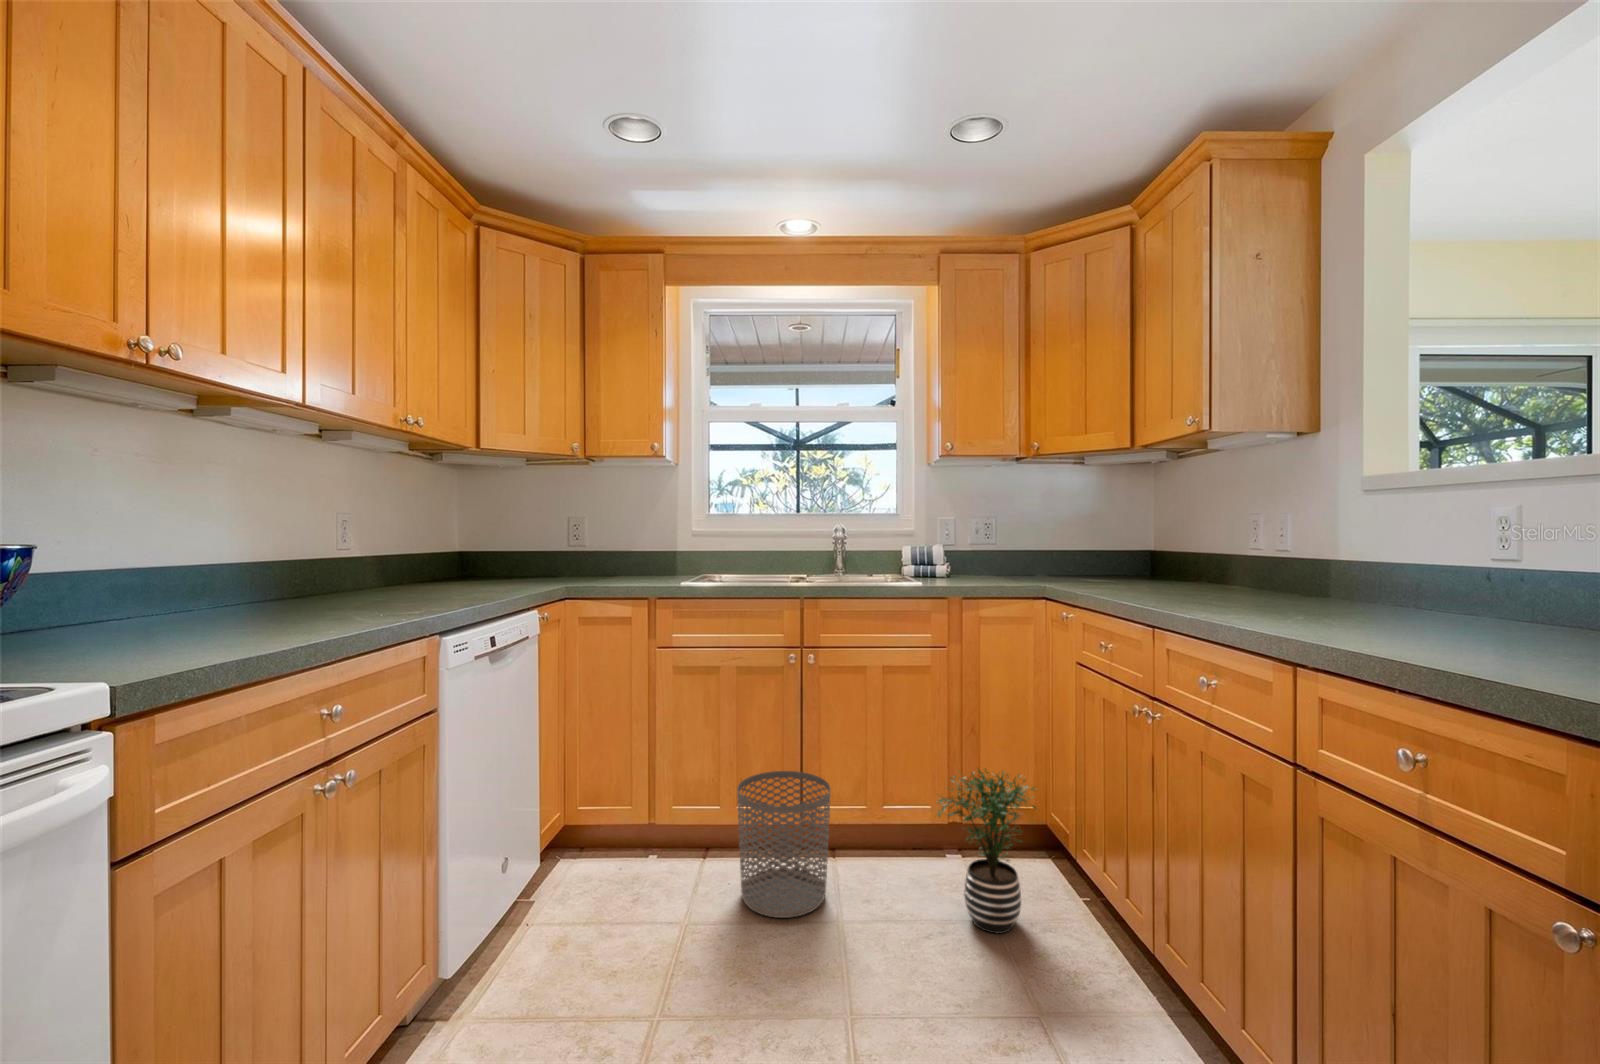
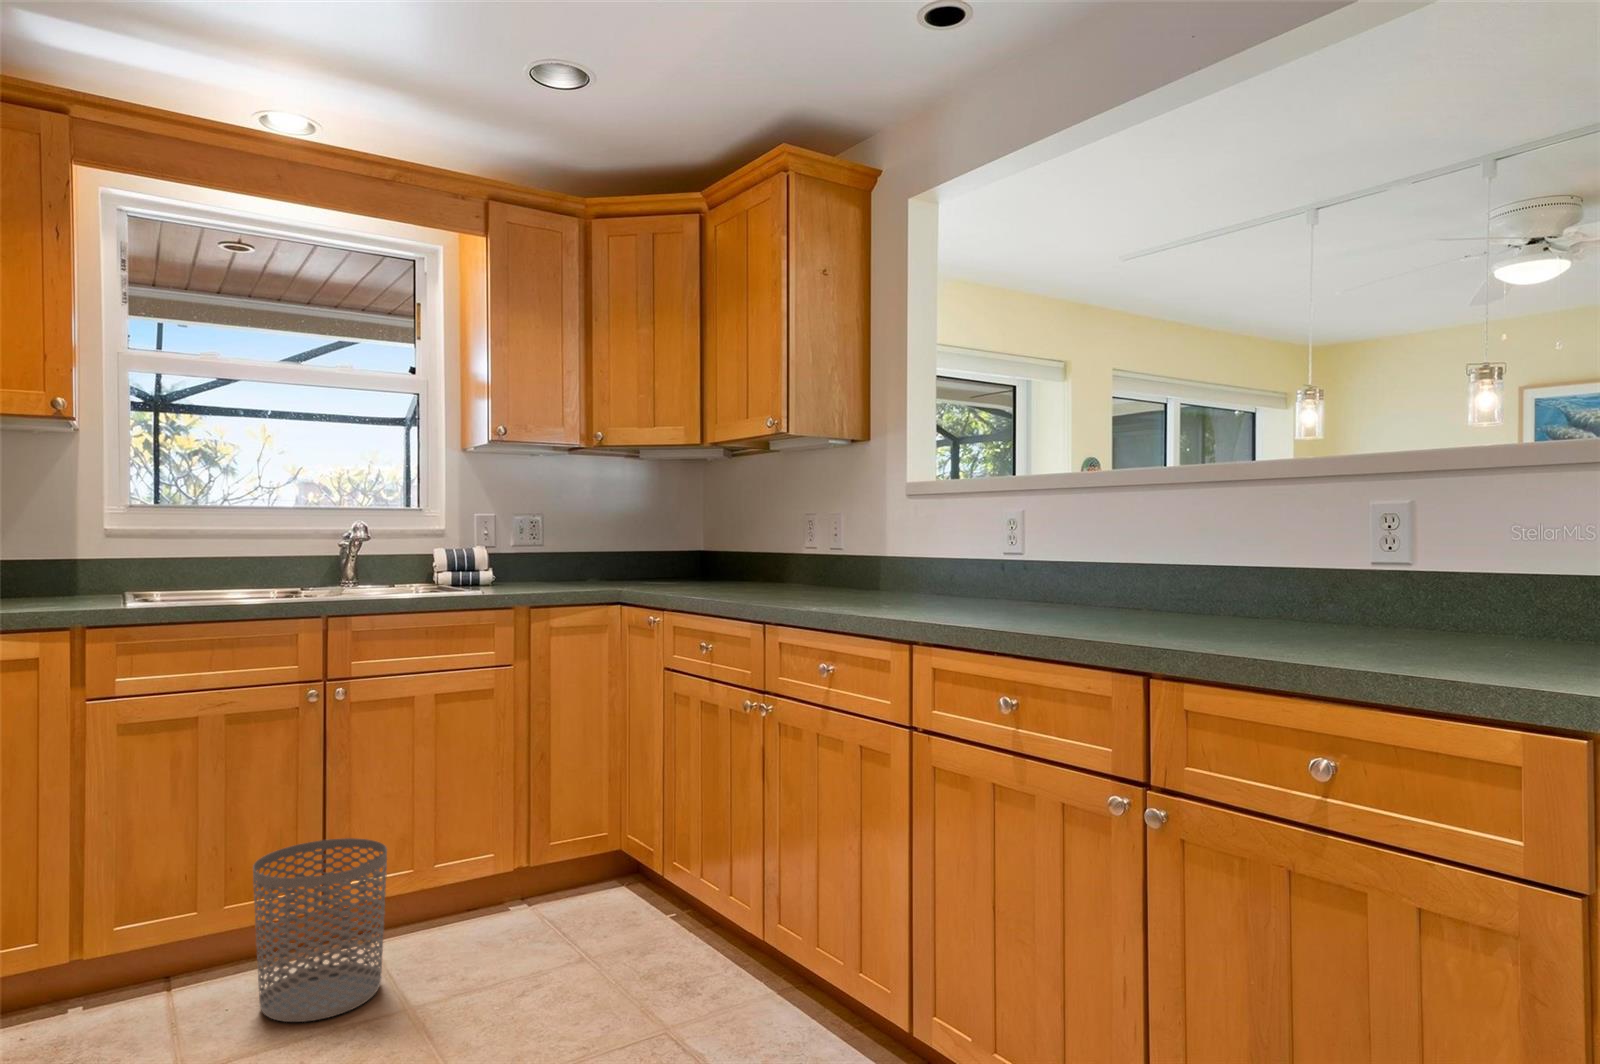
potted plant: present [936,769,1036,933] -> none [516,784,636,960]

